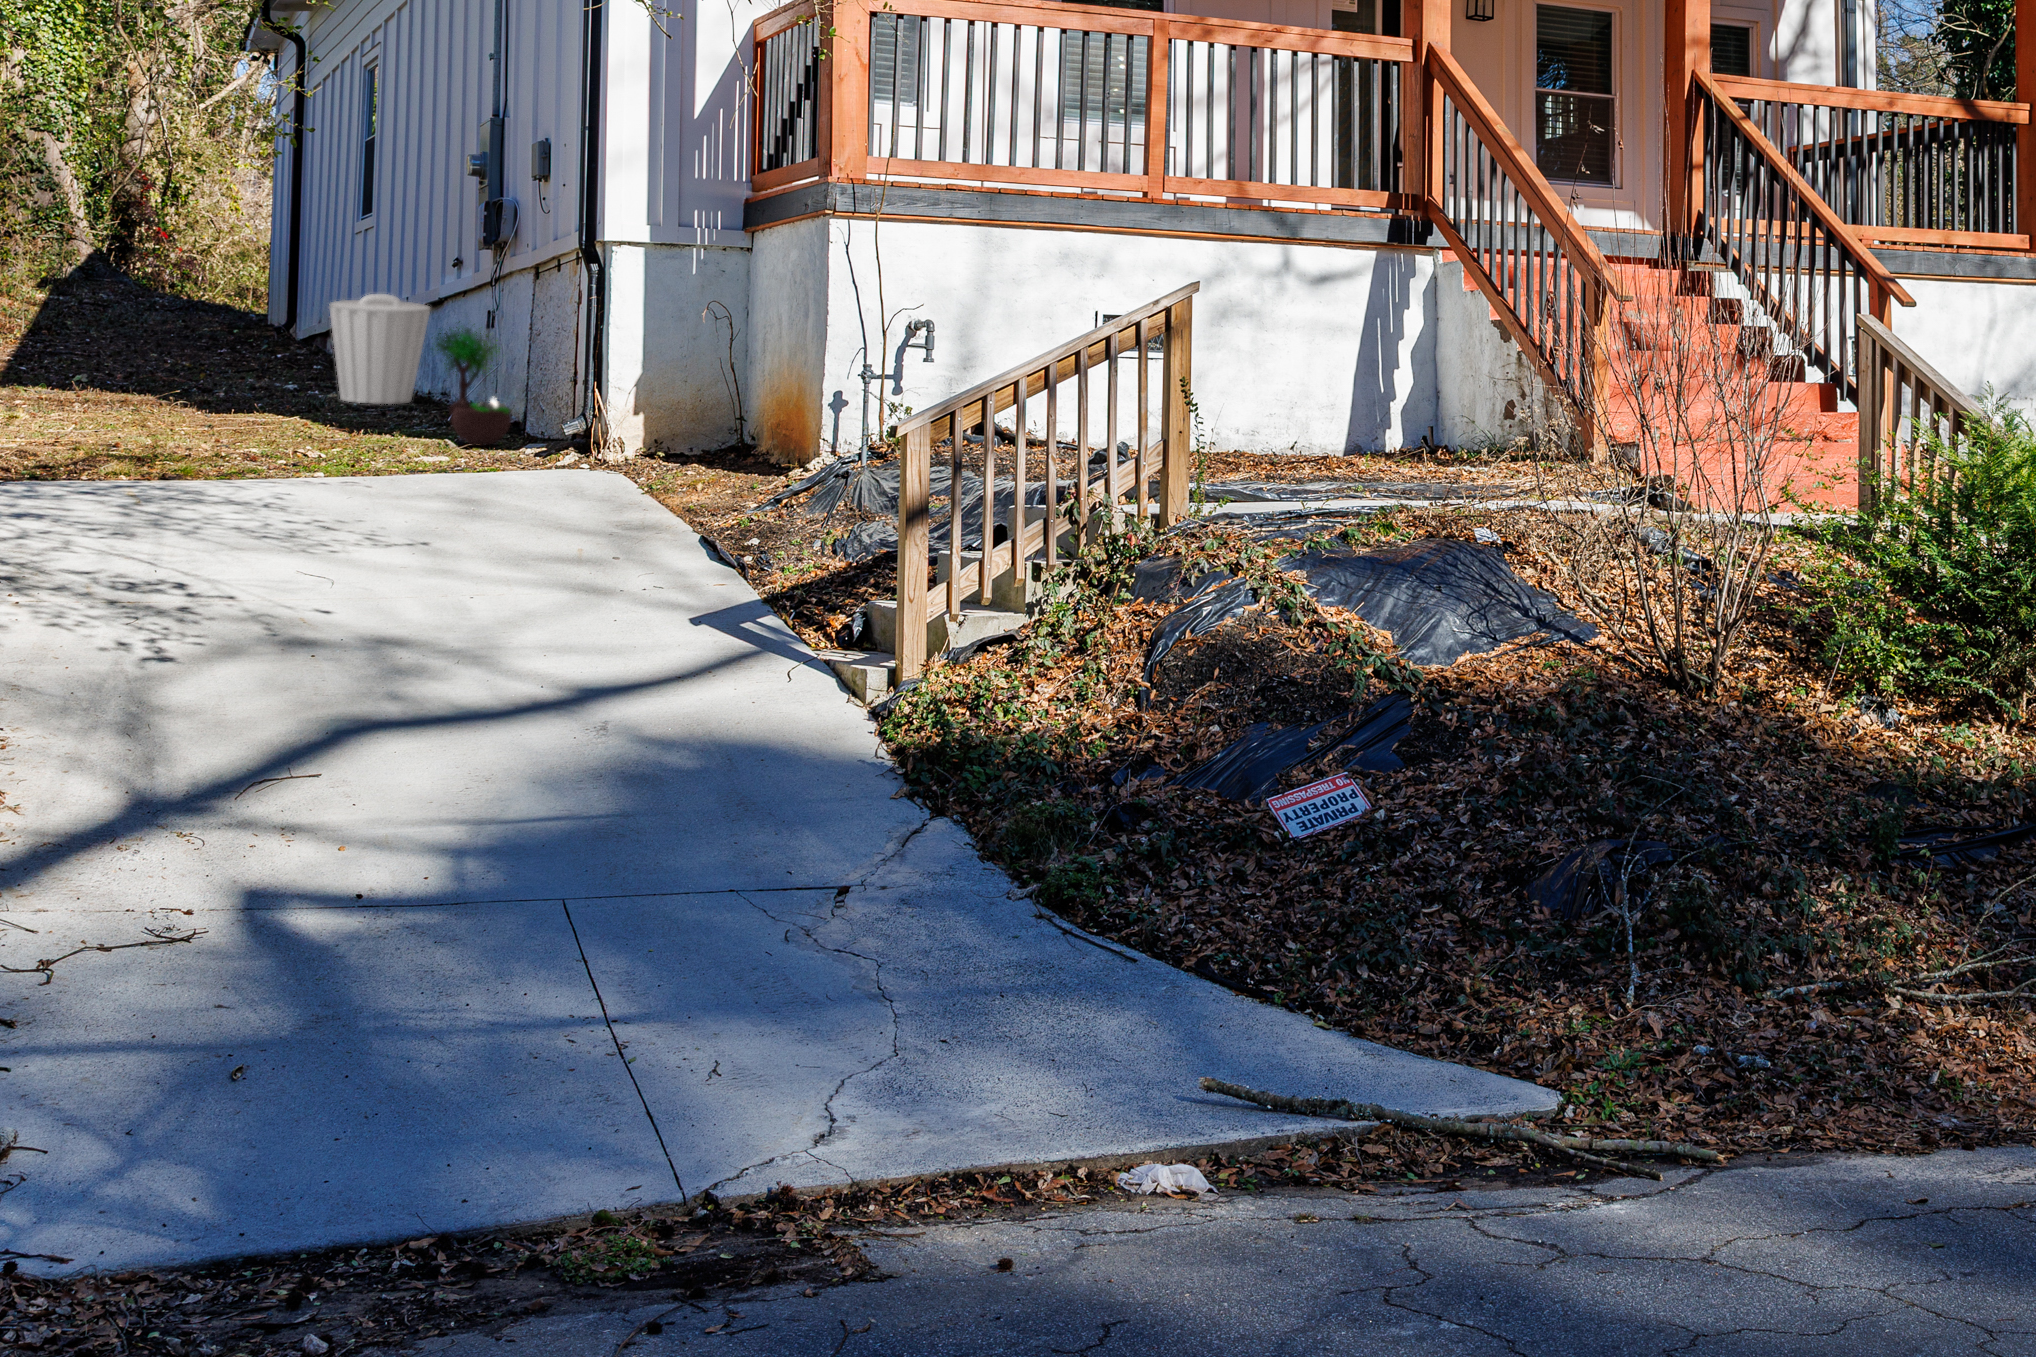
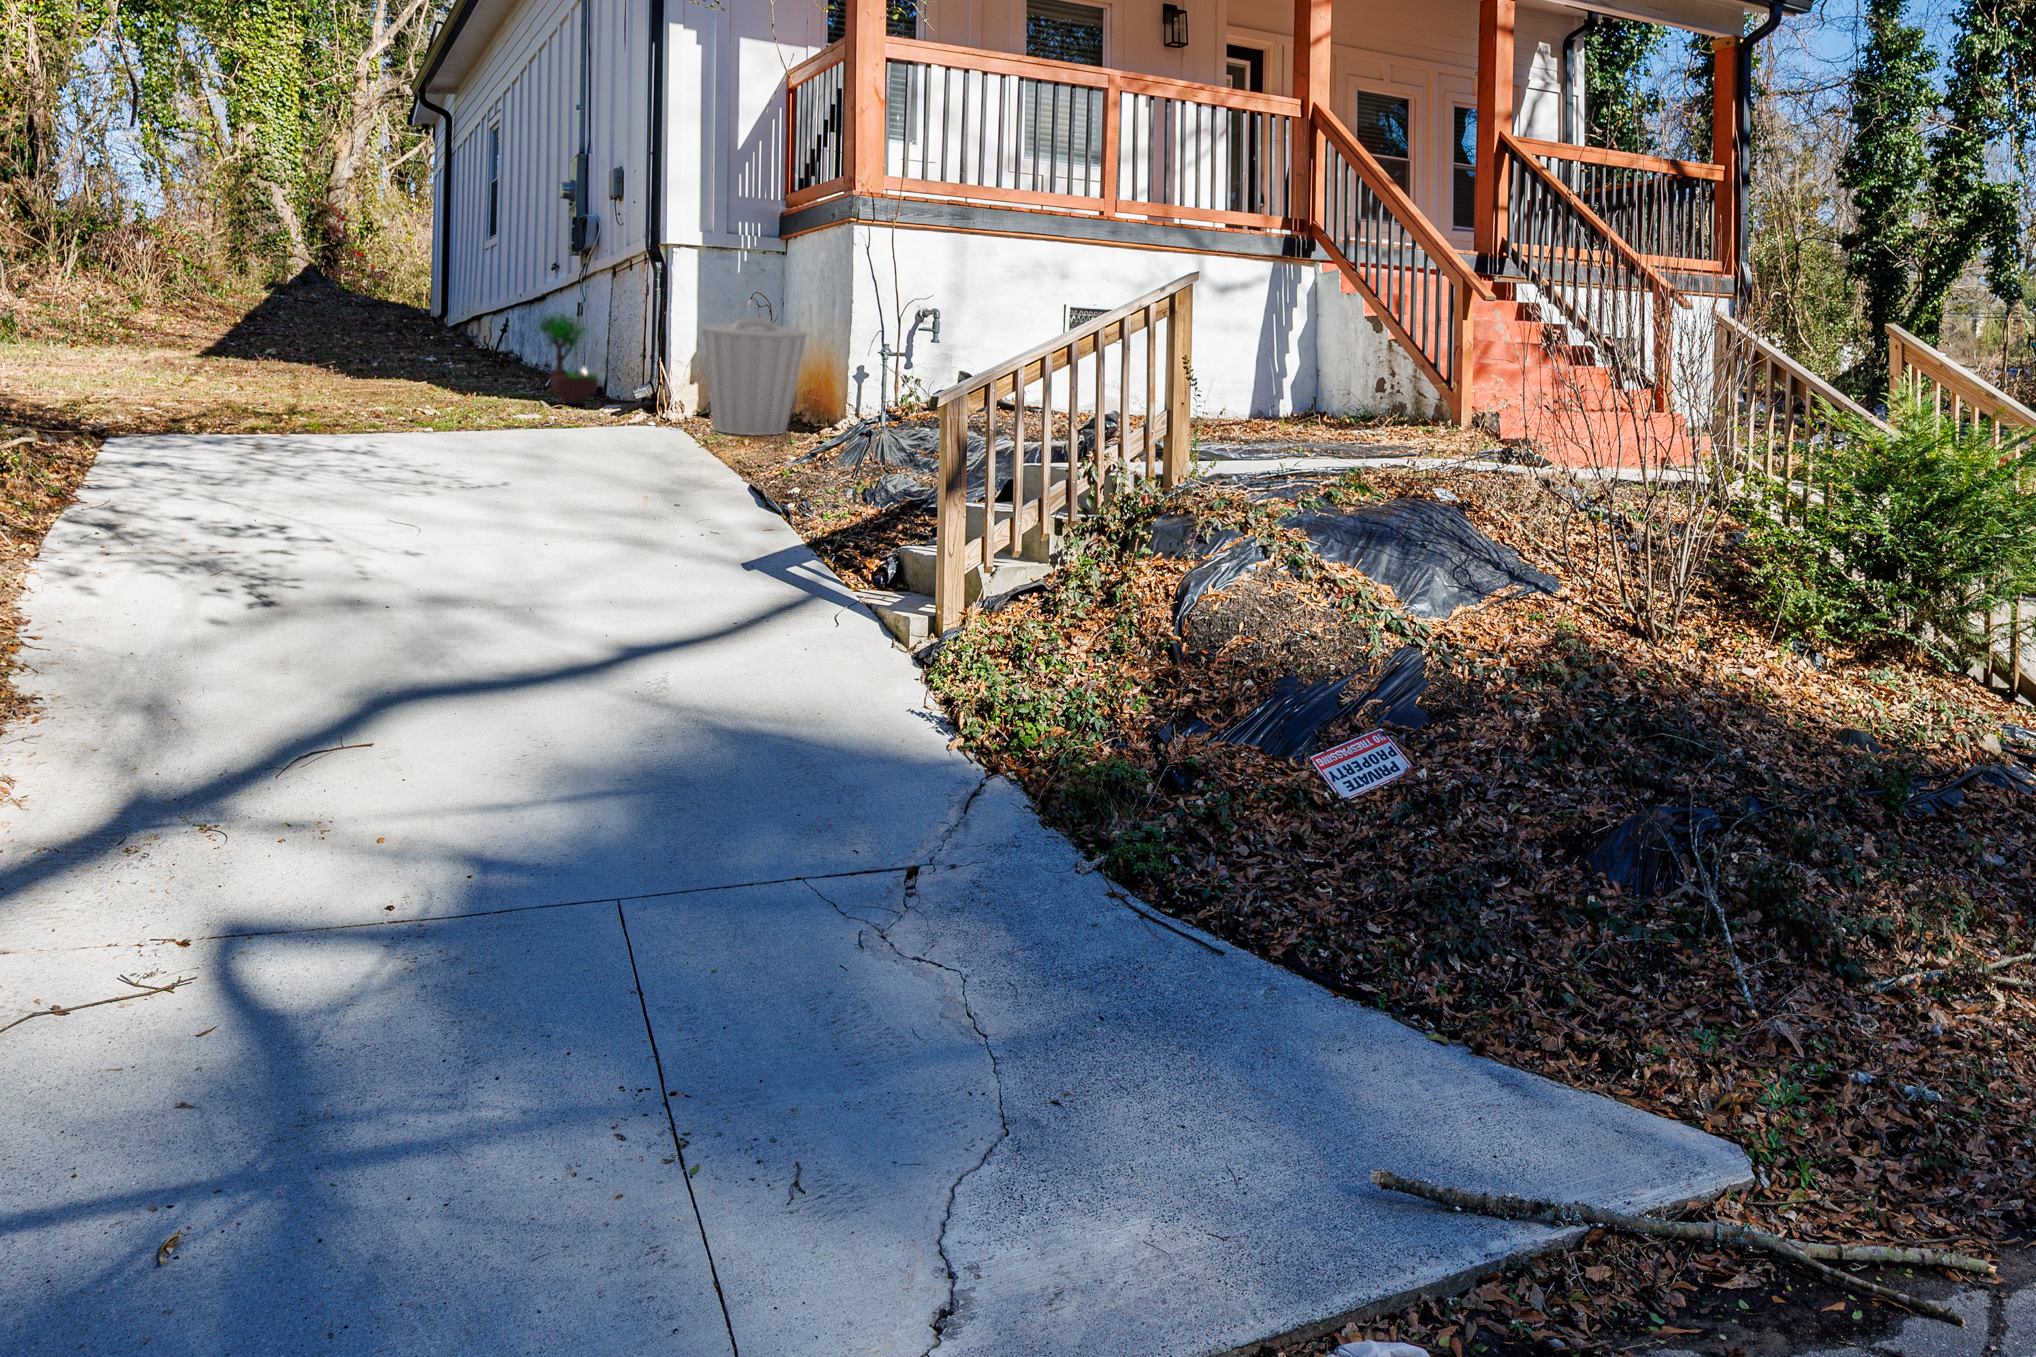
trash can: present [329,294,430,404] -> present [702,318,807,436]

